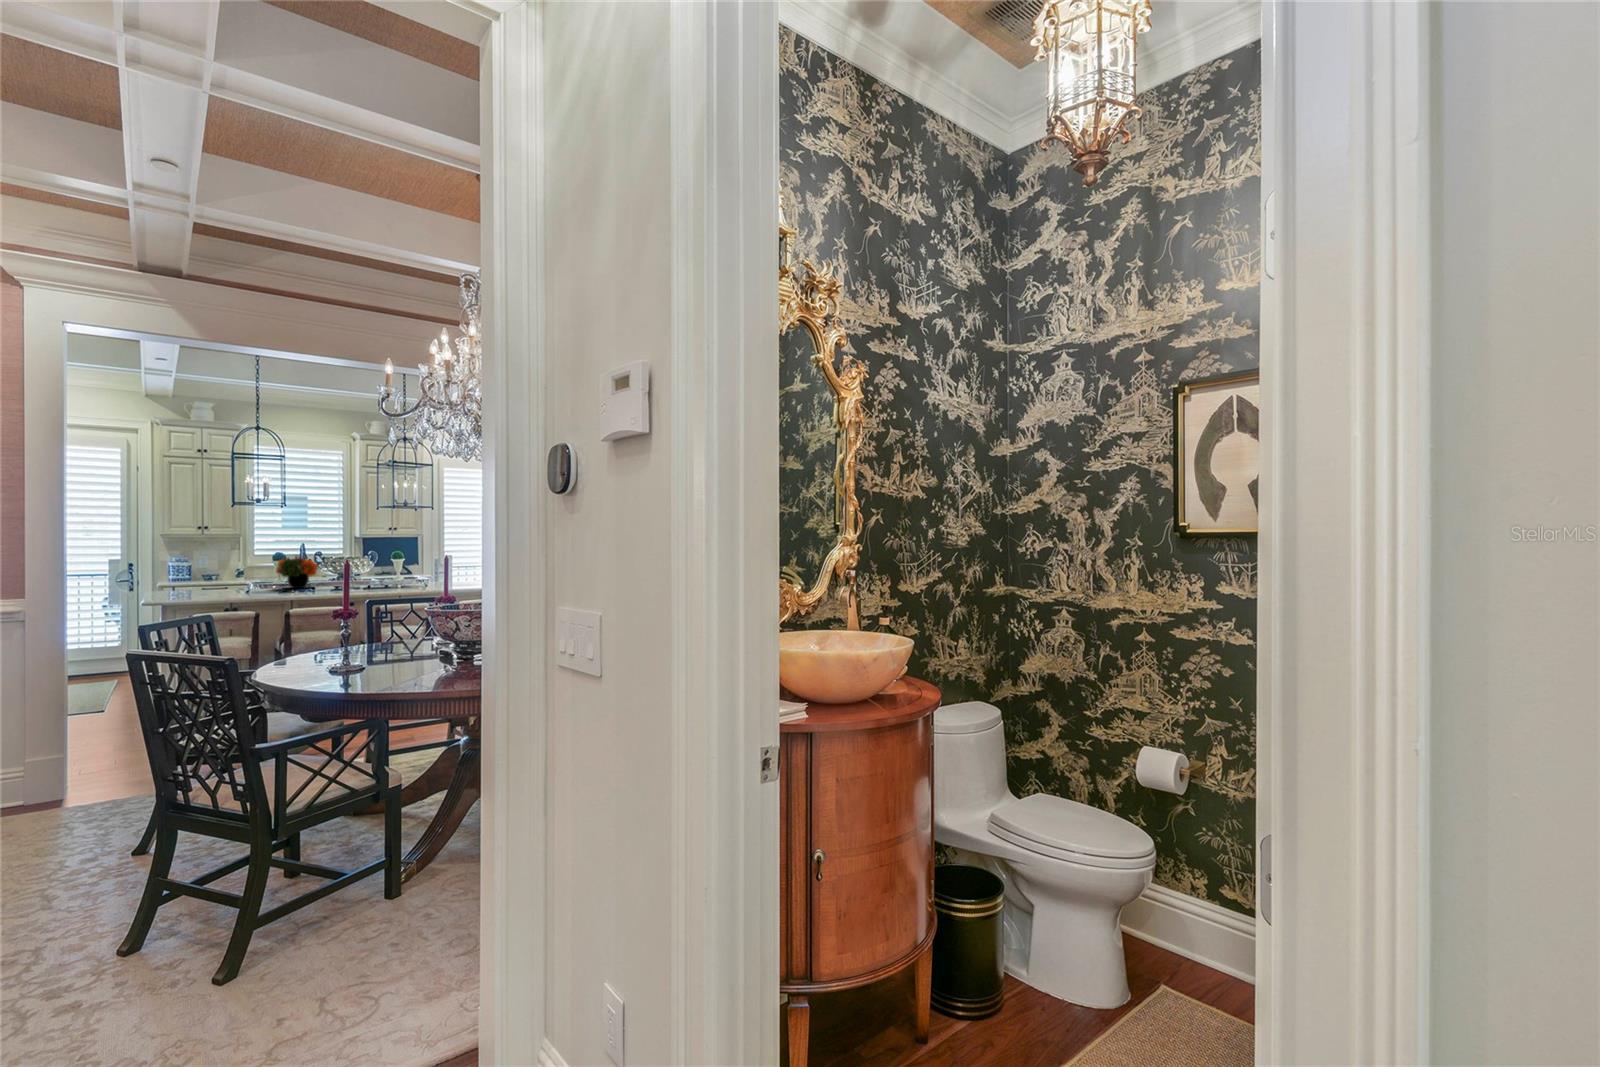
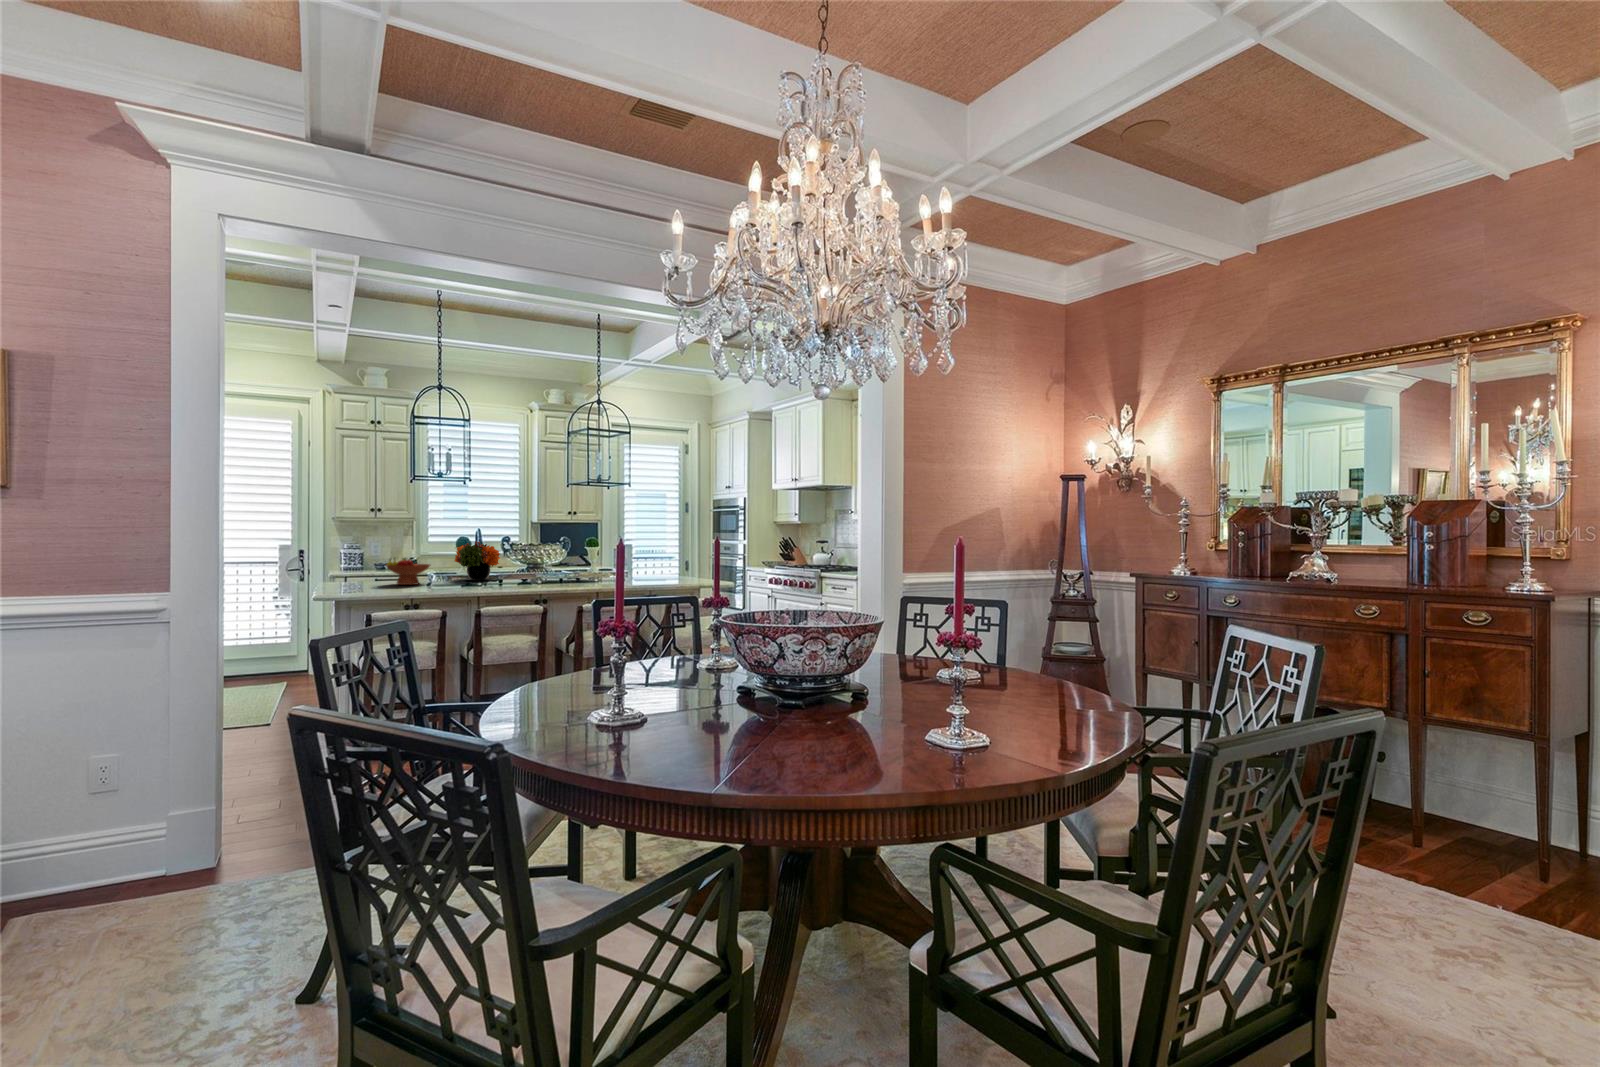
fruit bowl: none [210,570,254,593] -> present [386,558,431,585]

